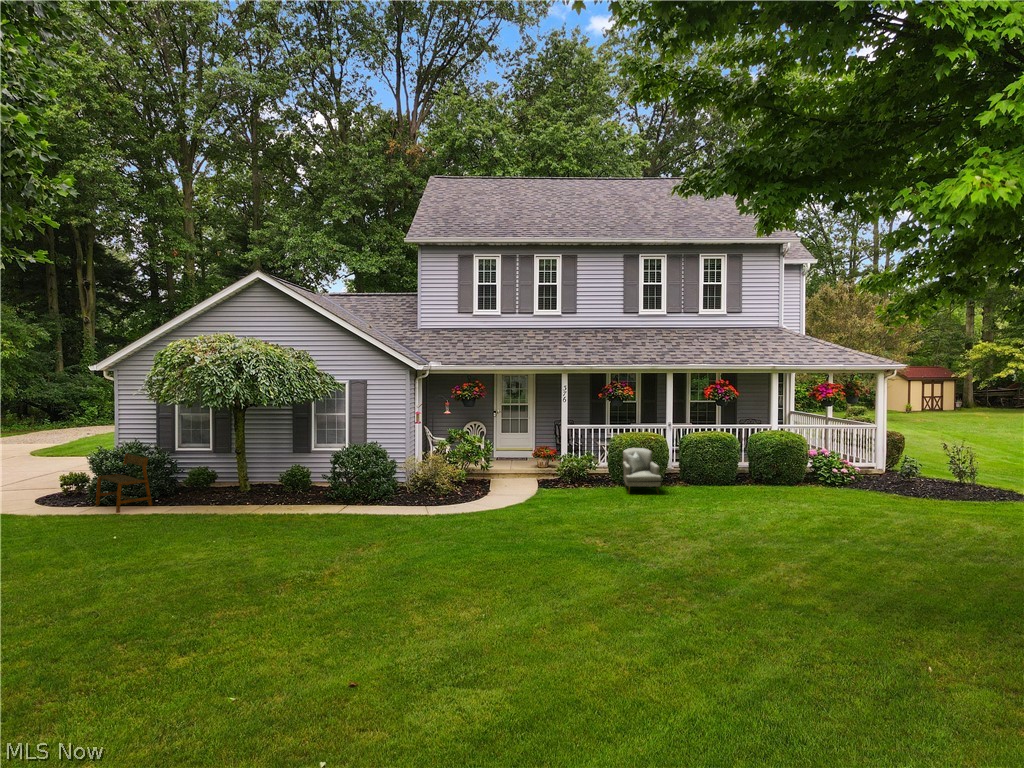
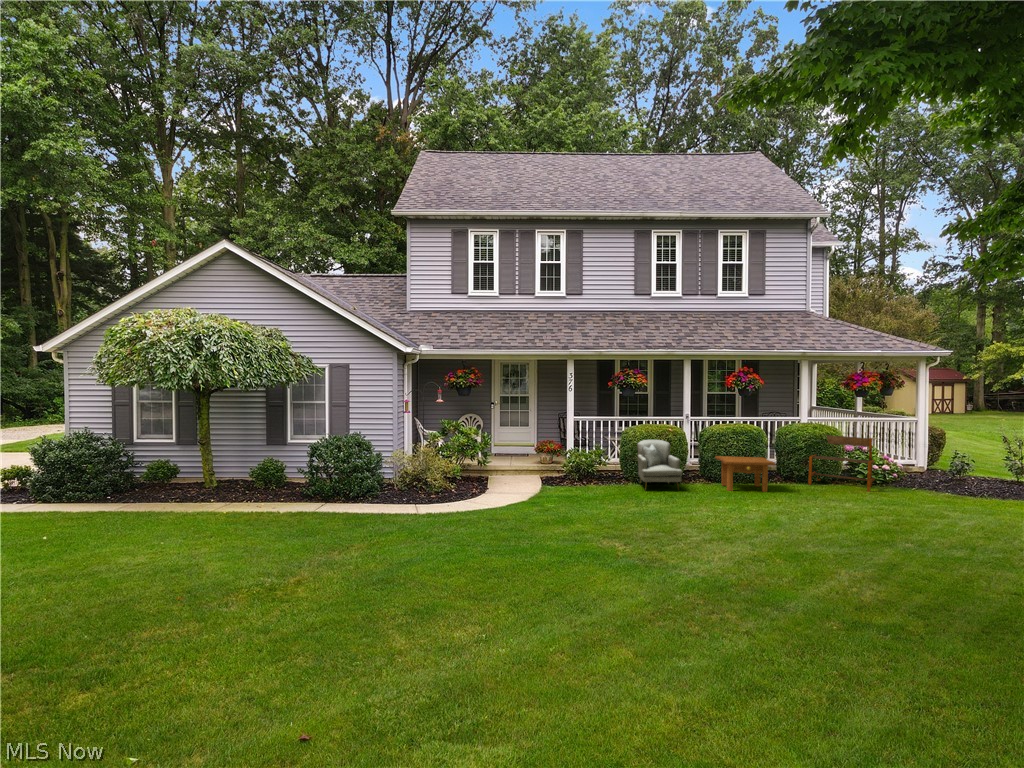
bench: present [96,453,152,513] -> present [808,435,875,492]
side table: none [692,463,743,495] -> present [715,456,775,492]

